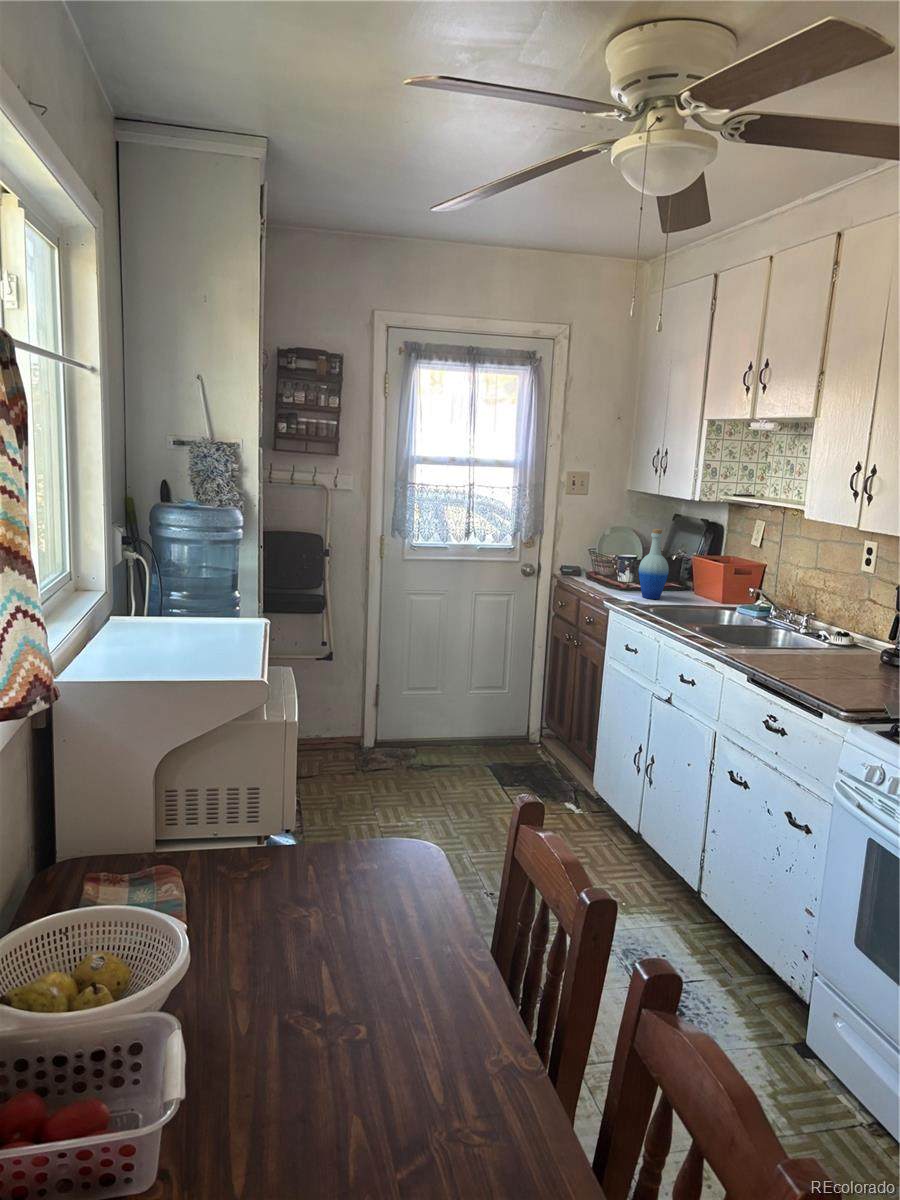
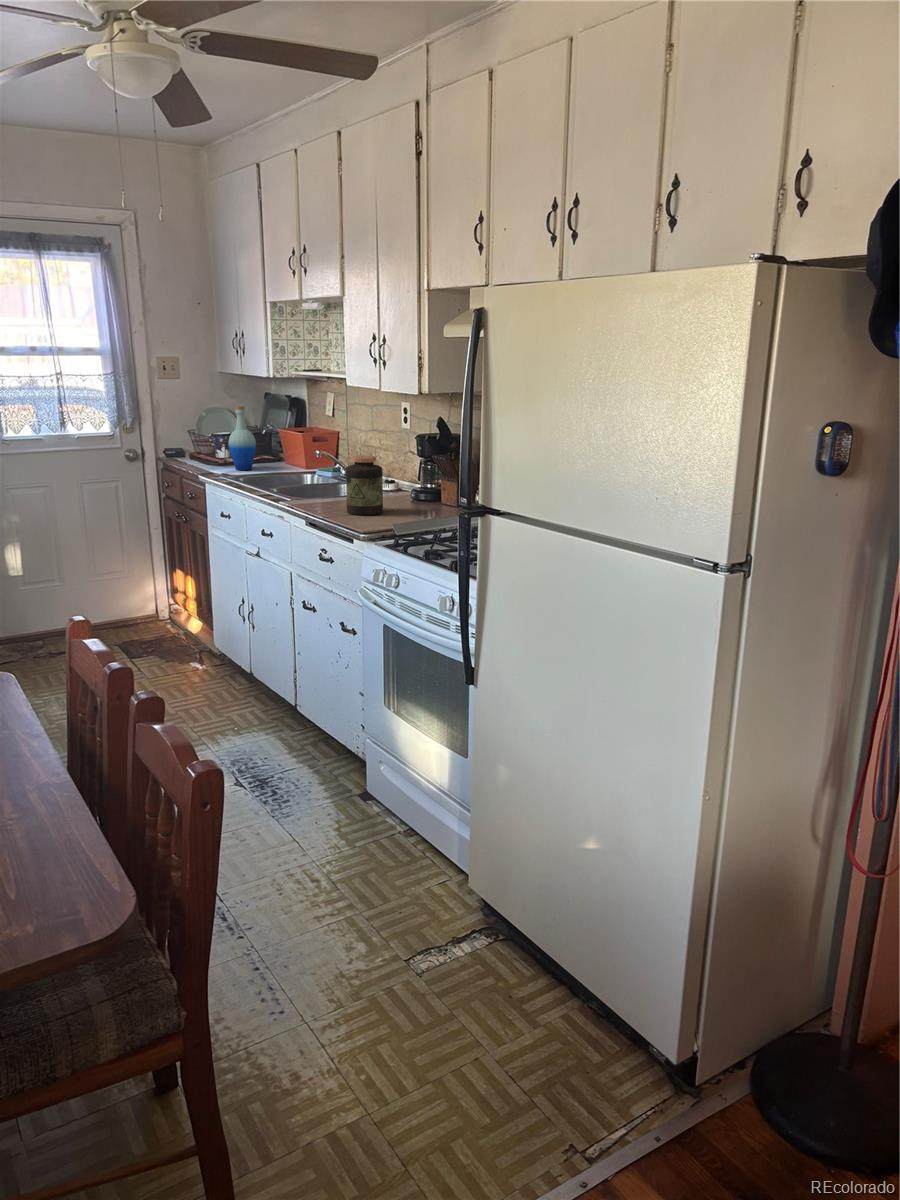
jar: none [808,607,864,682] -> present [346,456,383,515]

